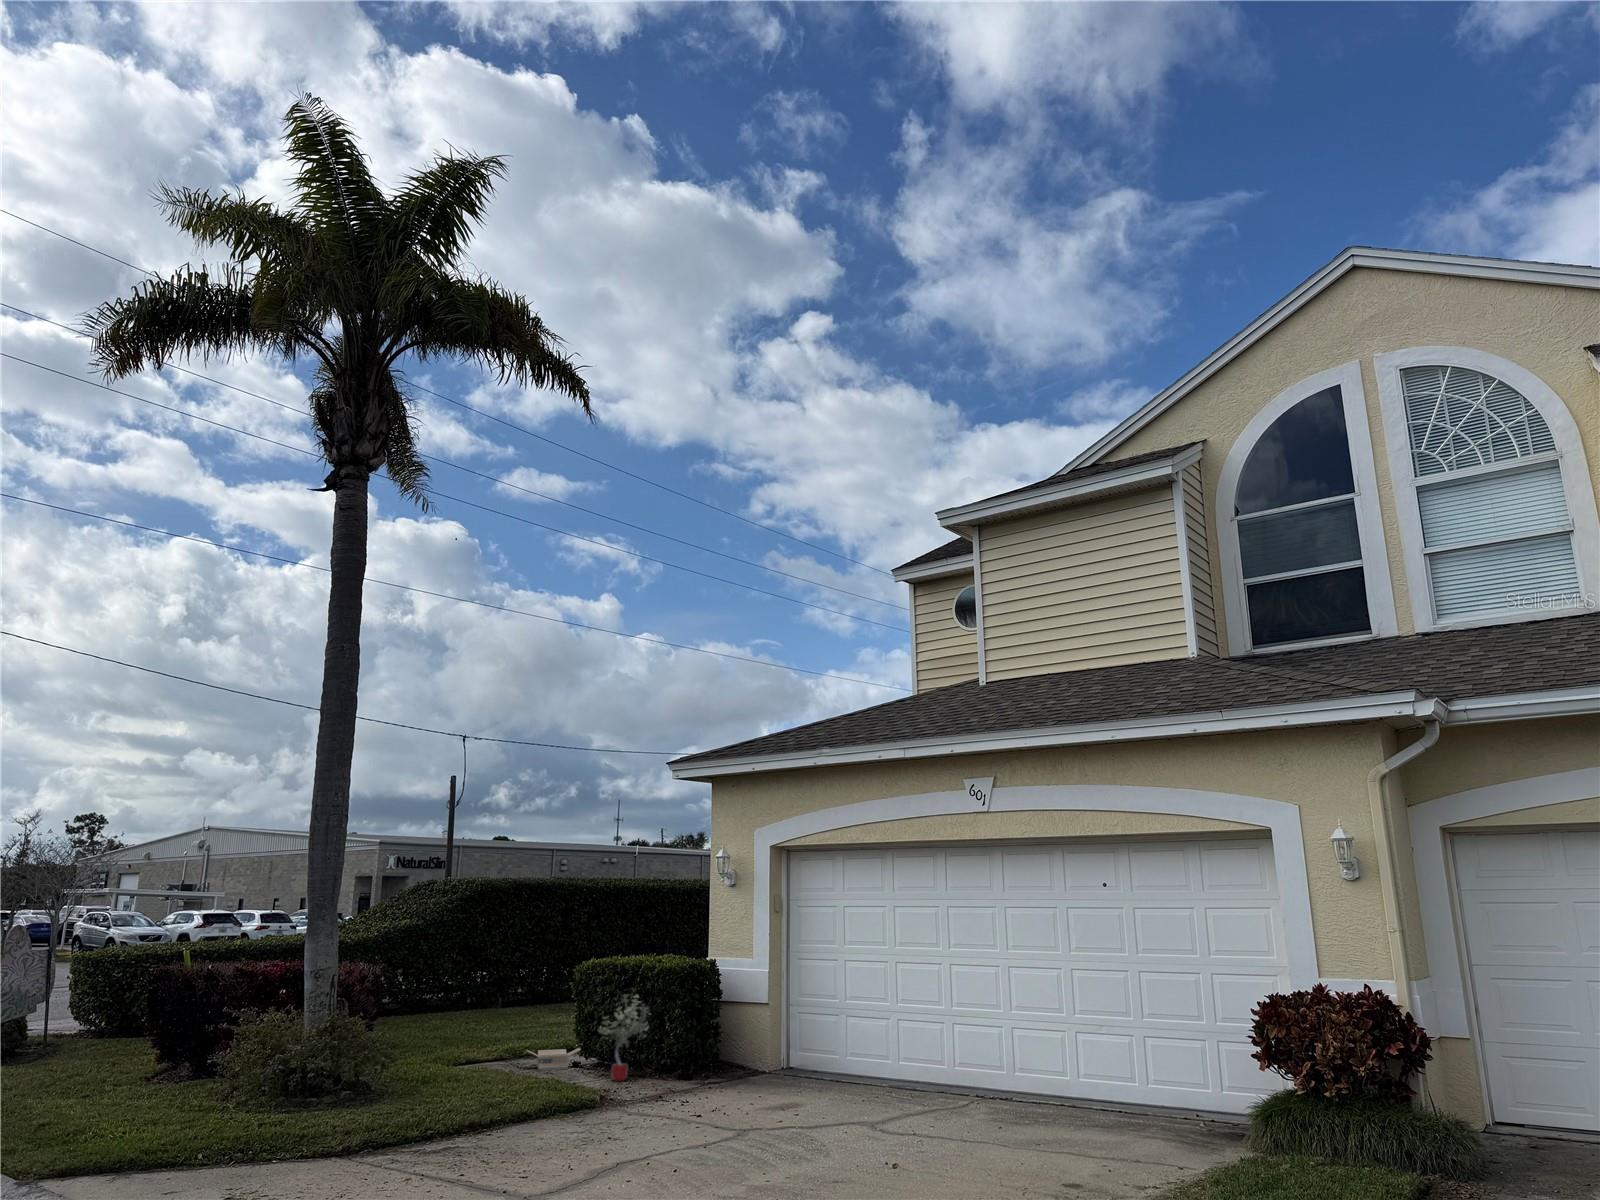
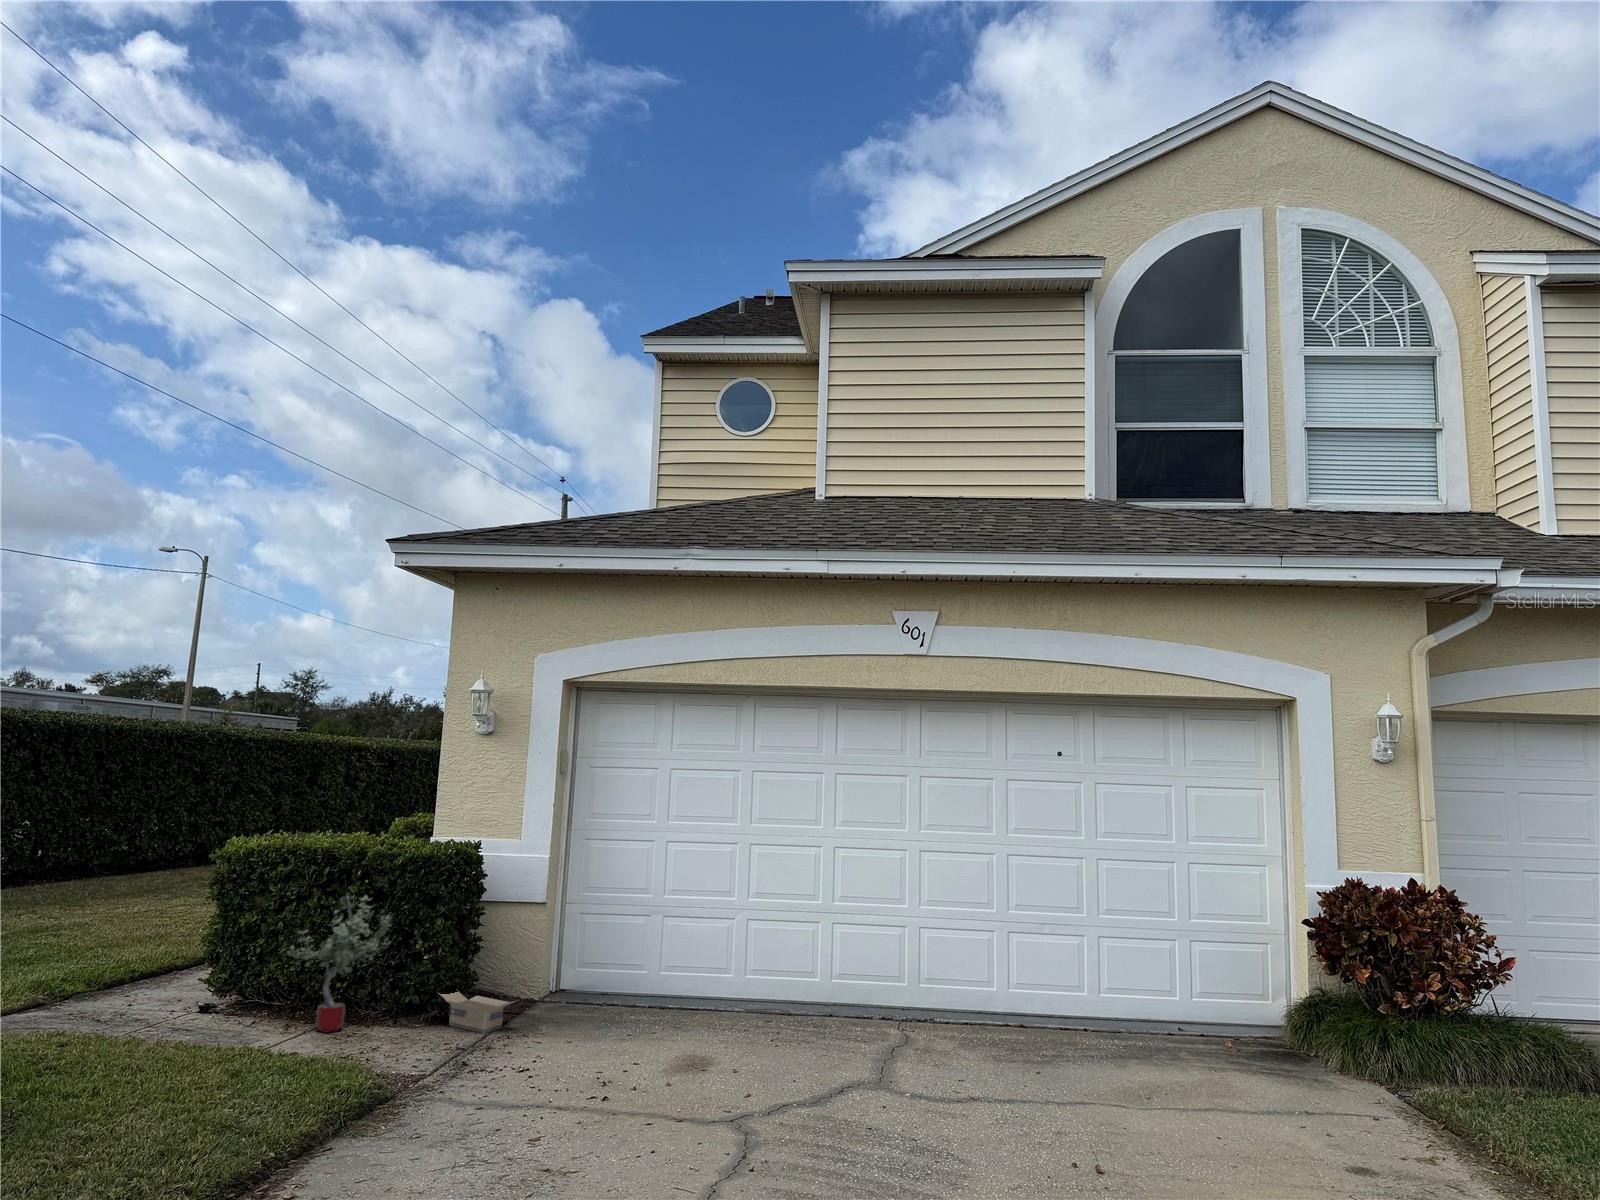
cardboard box: present [527,1048,581,1070] -> present [439,991,516,1033]

